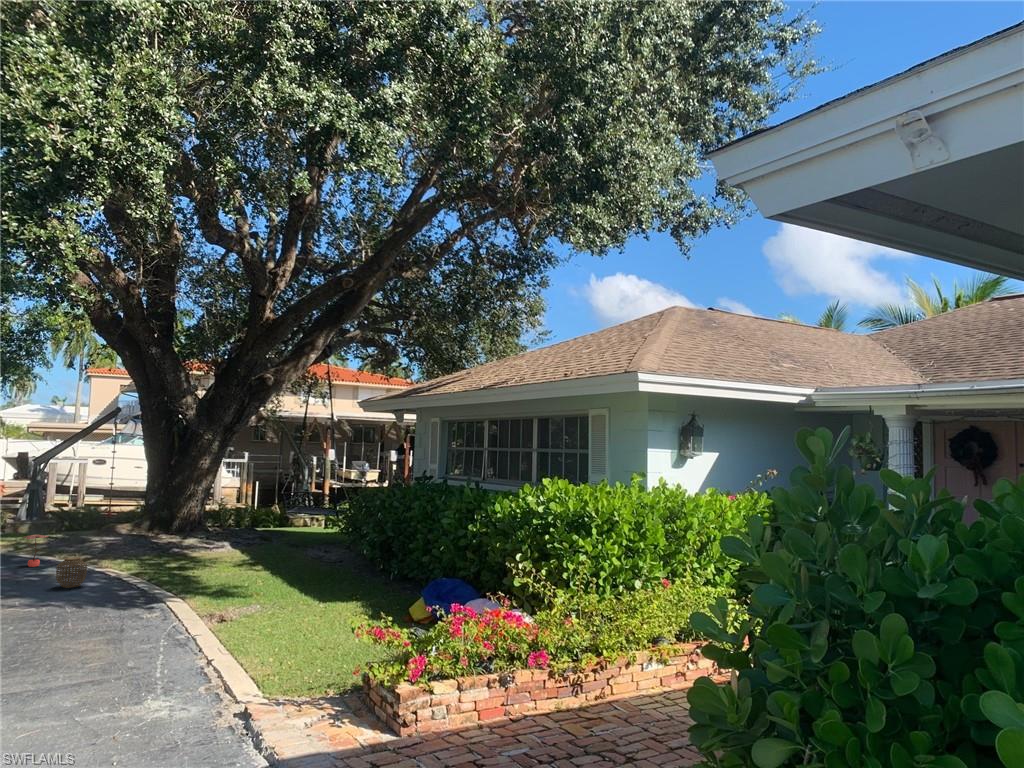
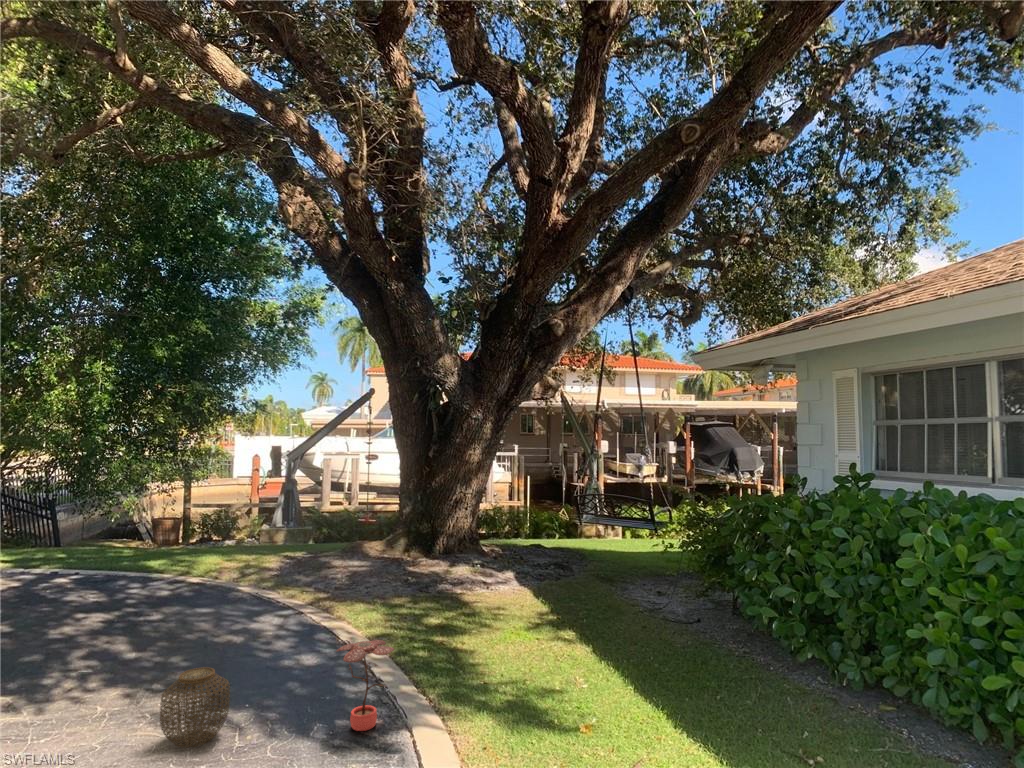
potted plant: present [23,535,48,567] -> present [336,640,394,731]

